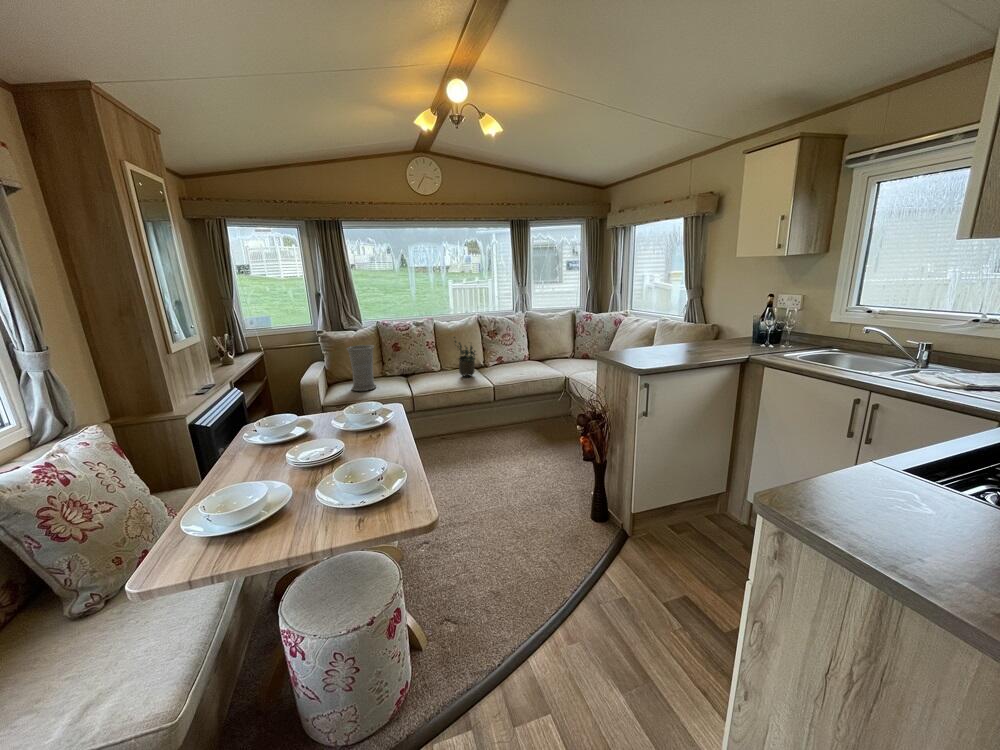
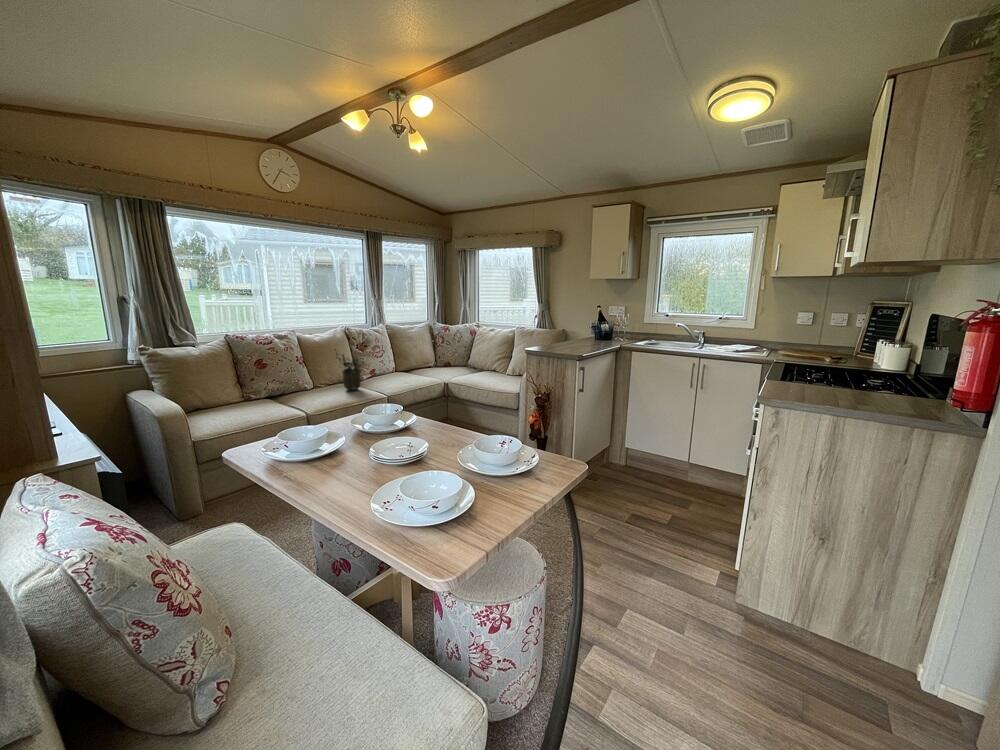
vase: present [346,345,376,391] -> none [213,361,253,417]

